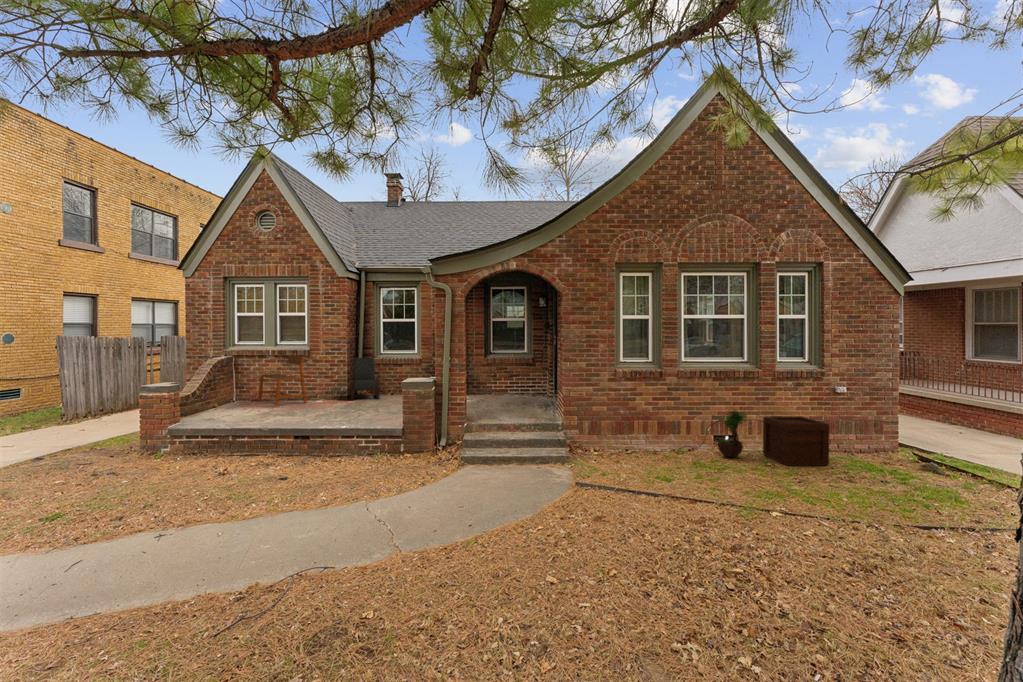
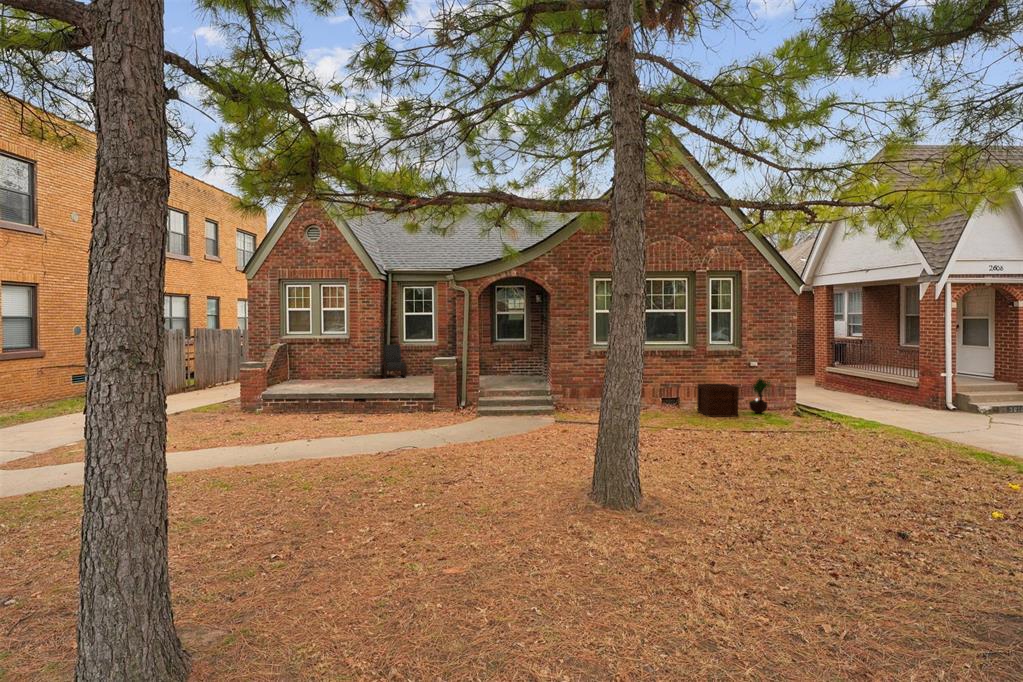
bench: present [258,356,307,406] -> none [309,342,350,382]
potted tree: present [718,410,747,457] -> present [749,379,770,413]

